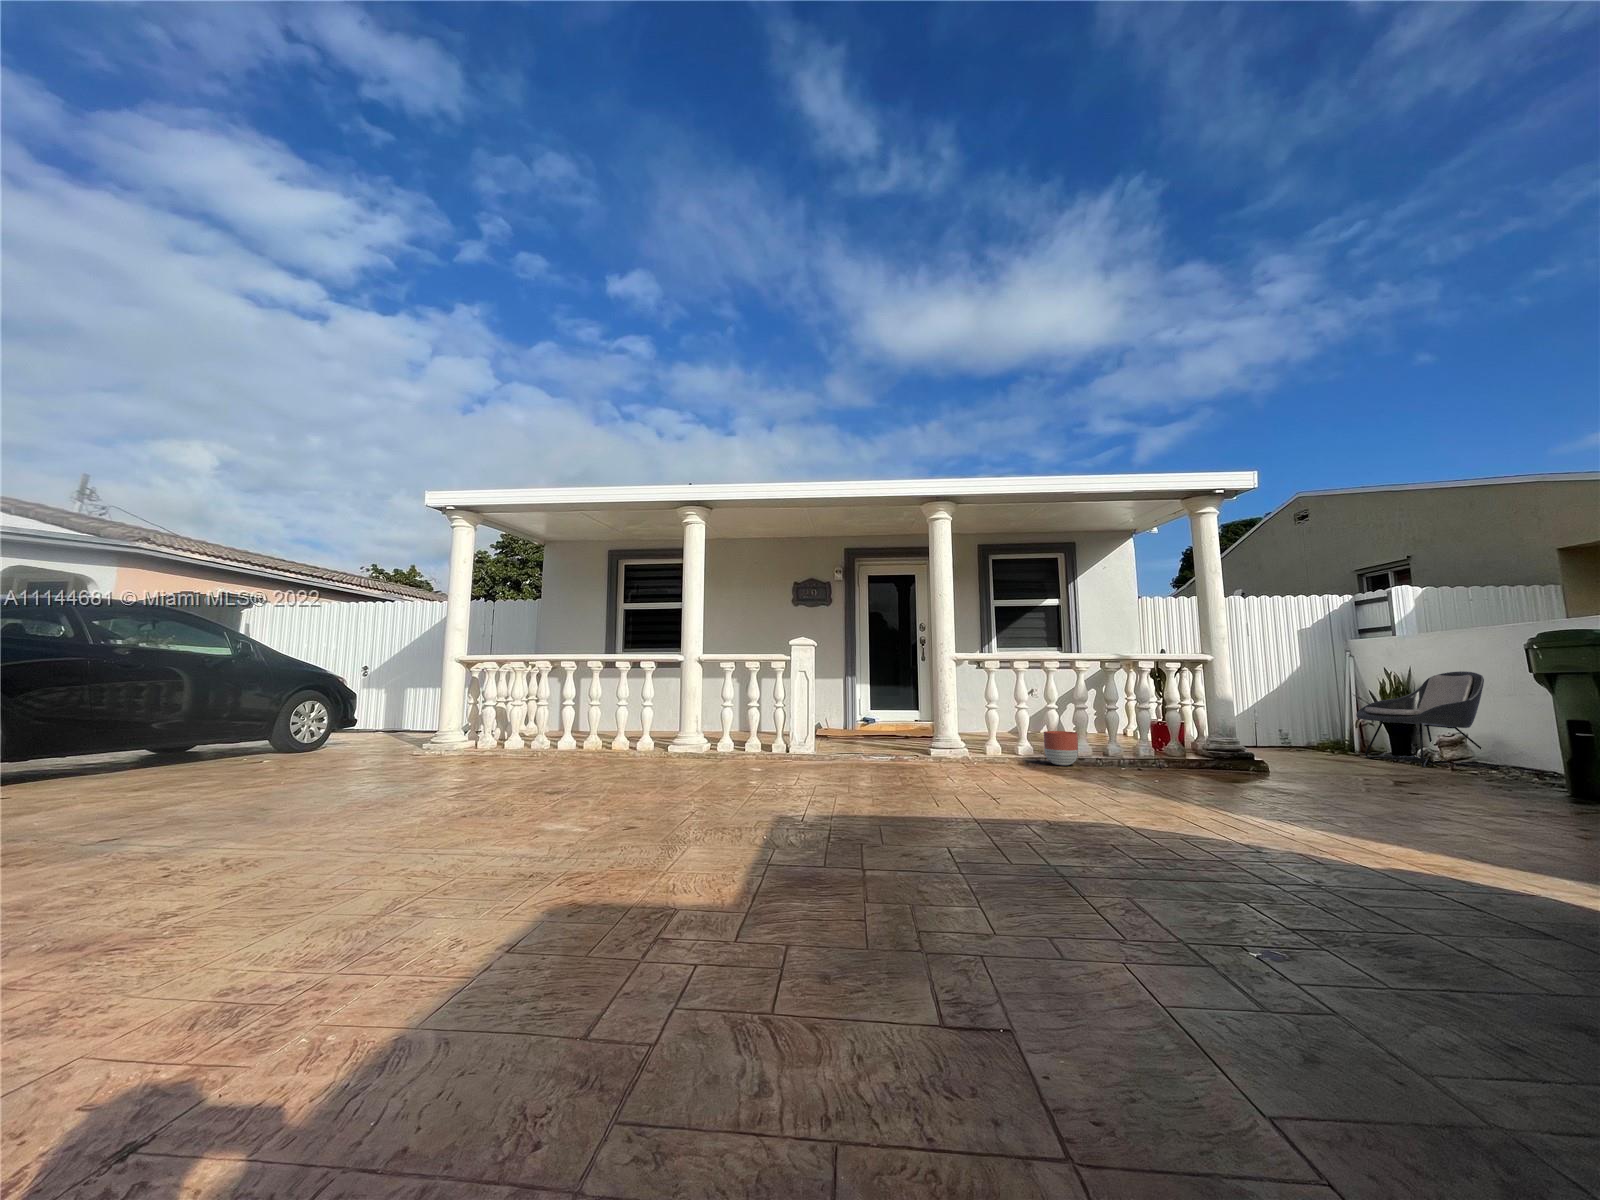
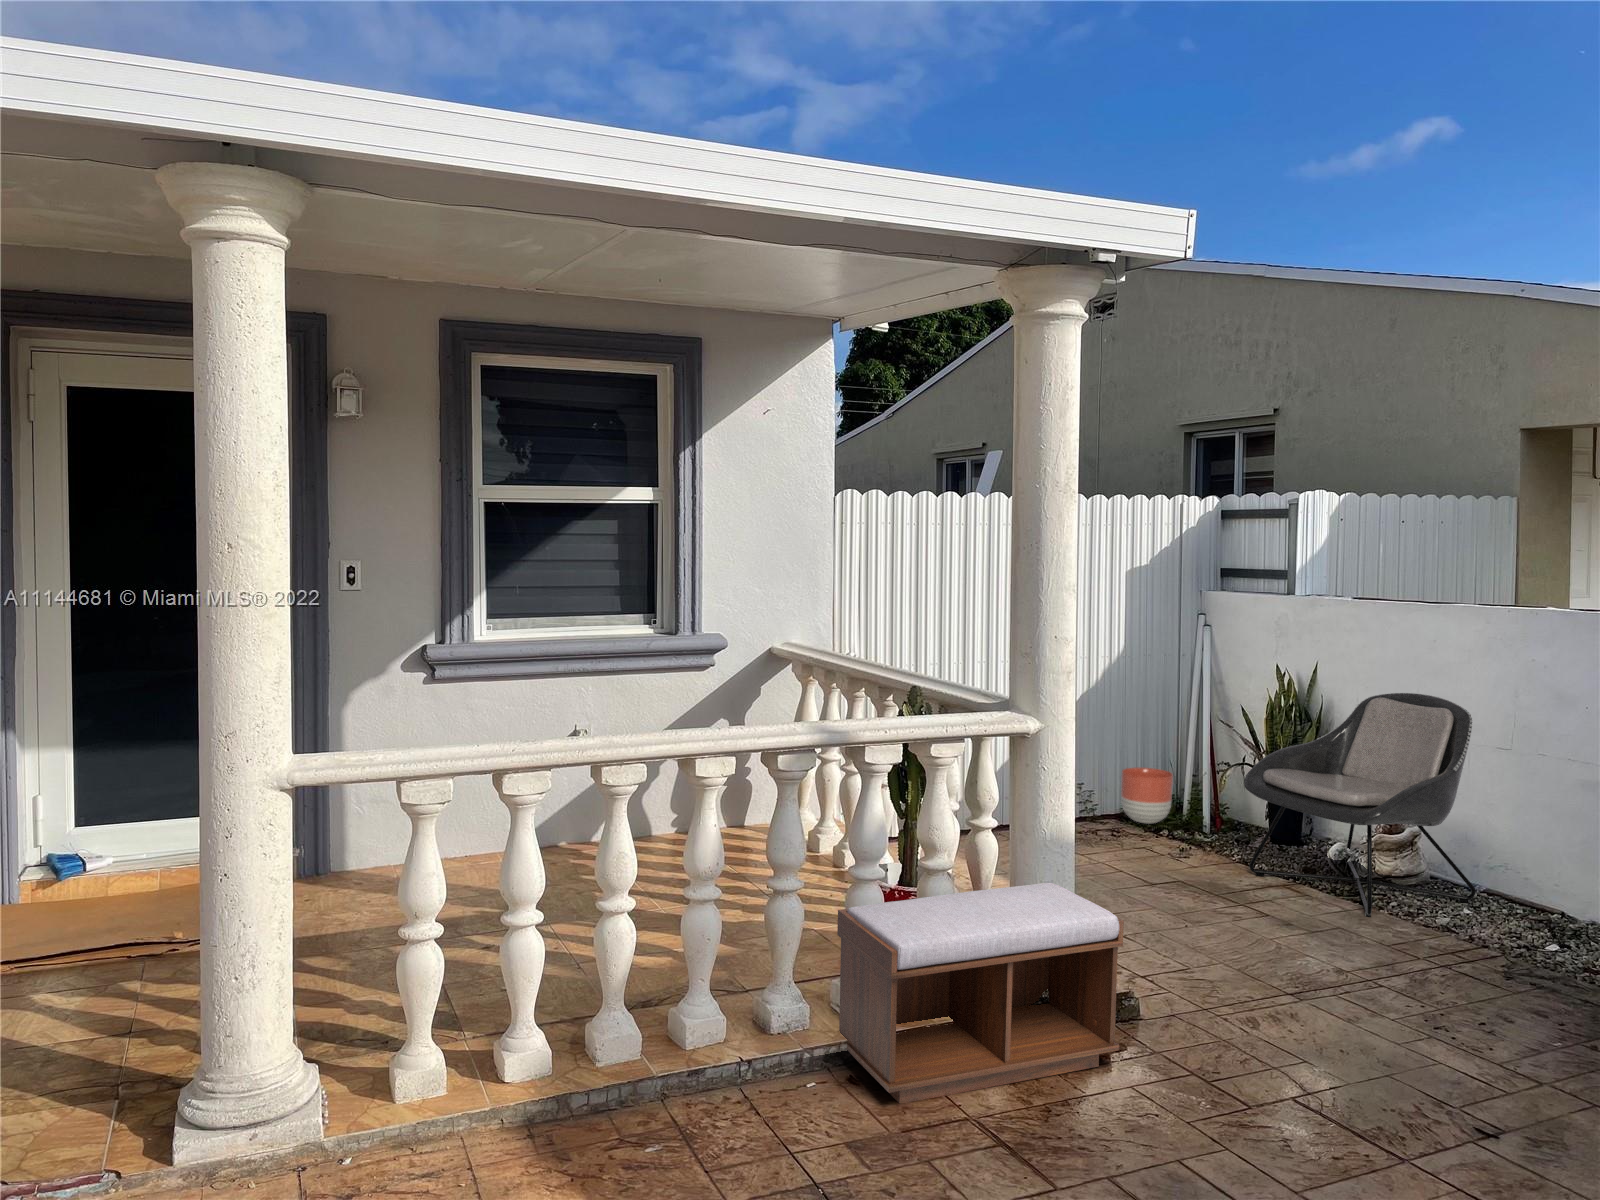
bench: none [1131,712,1248,772] -> present [837,883,1124,1104]
planter: present [1044,731,1078,766] -> present [1121,768,1173,824]

